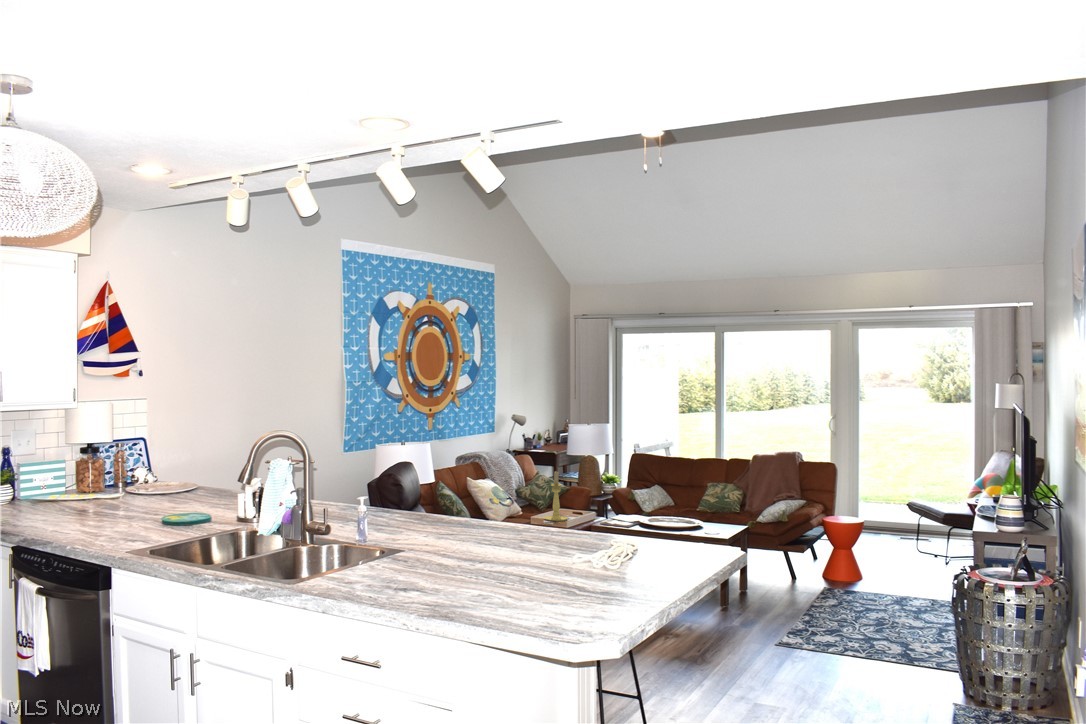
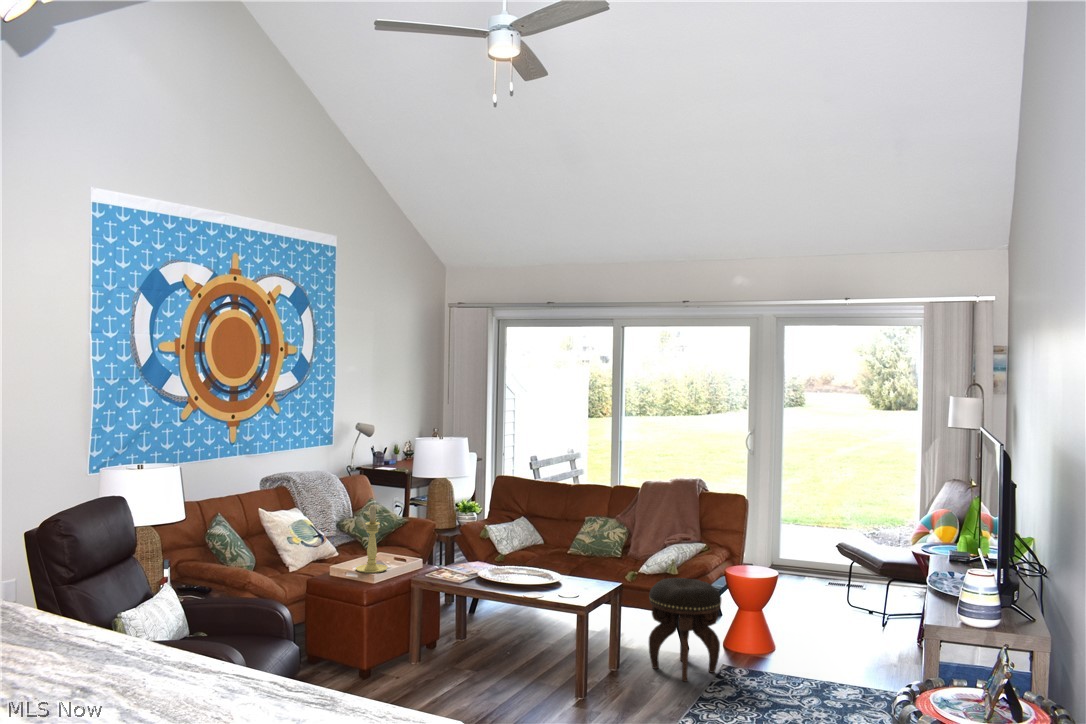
footstool: none [767,523,823,597] -> present [649,578,721,682]

